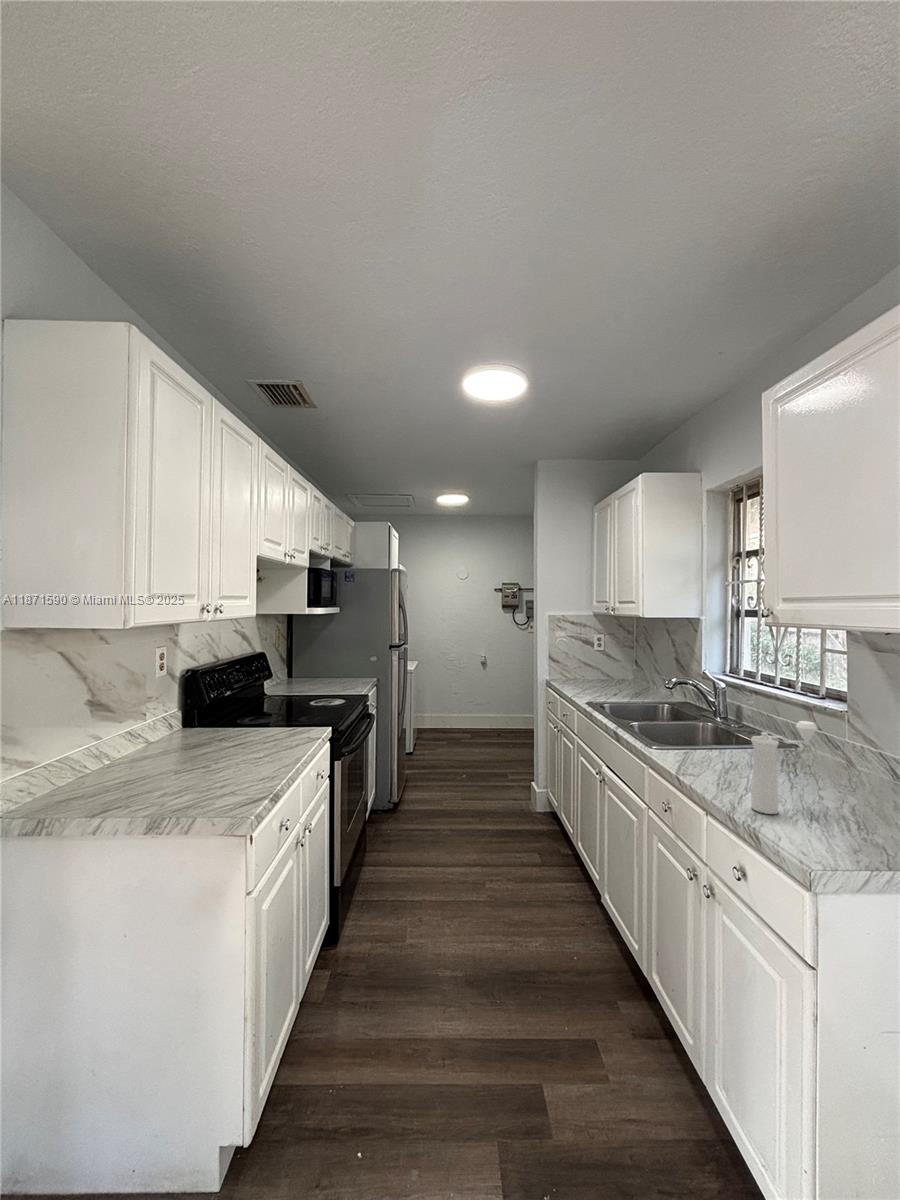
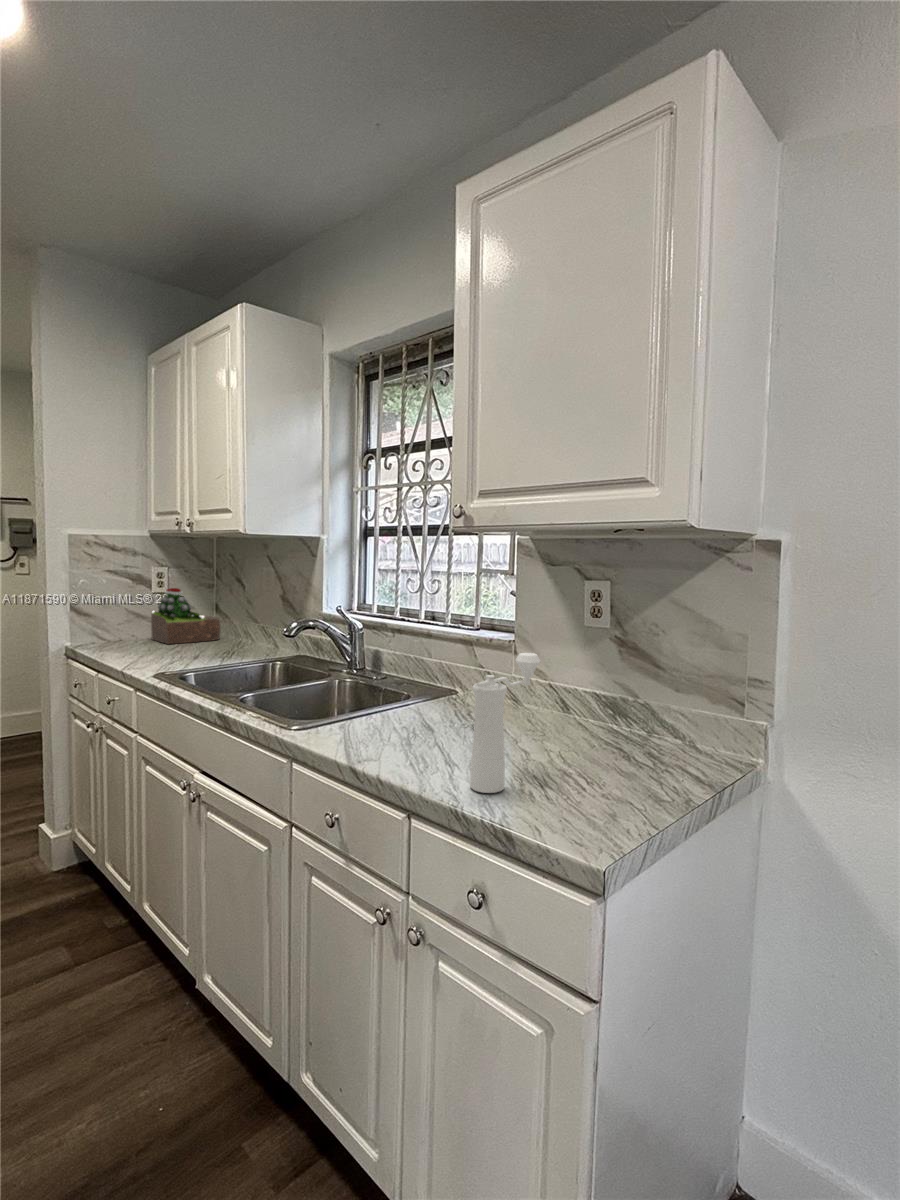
succulent plant: none [593,648,636,684] -> present [151,588,221,644]

